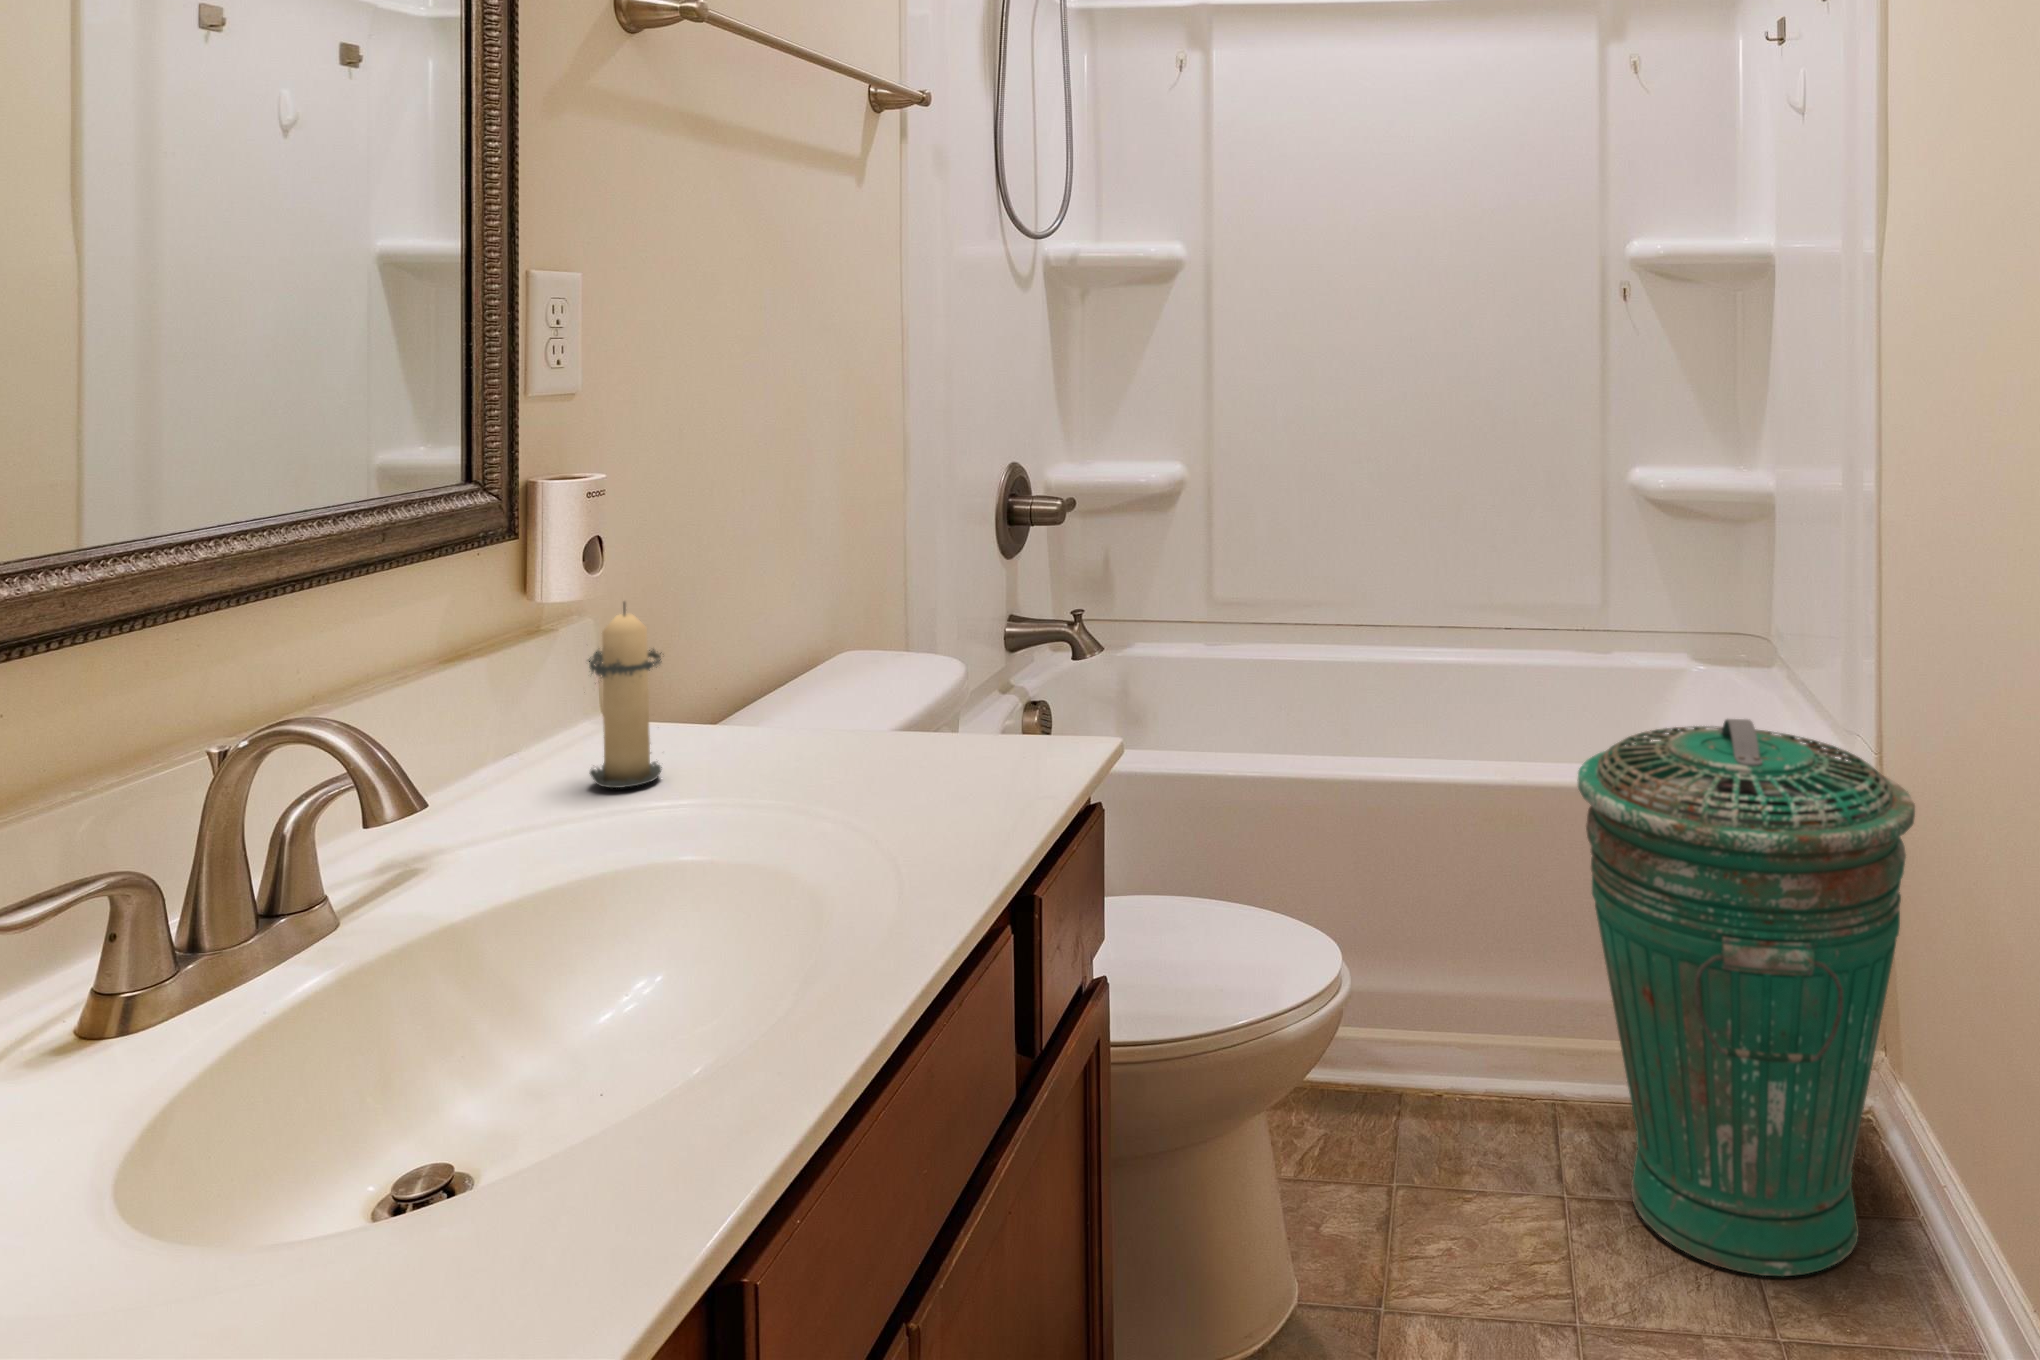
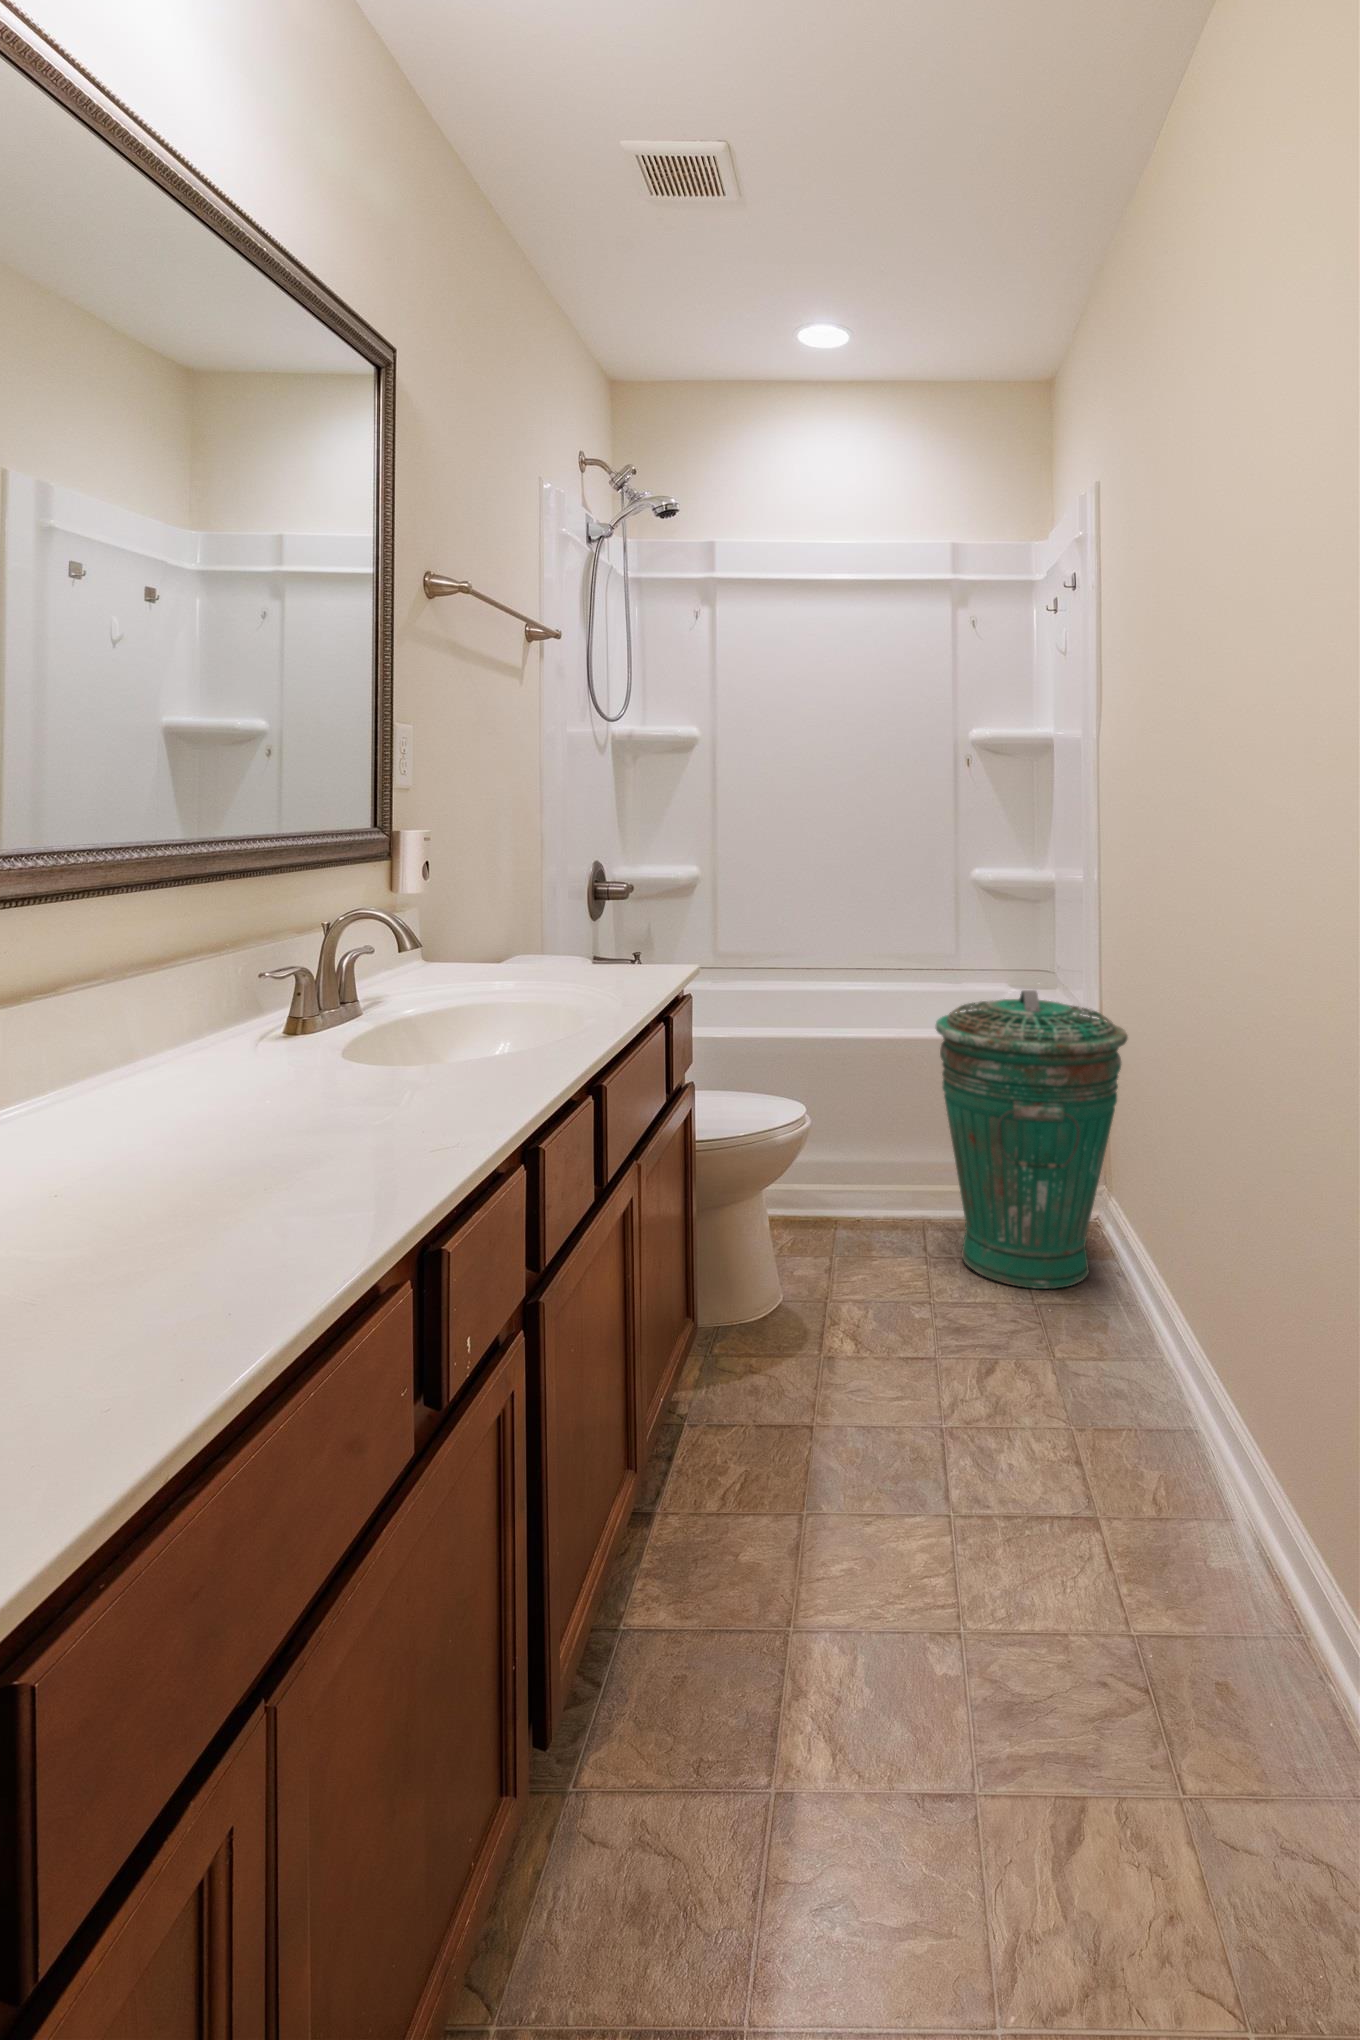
candle: present [588,602,662,788] -> none [439,884,483,974]

